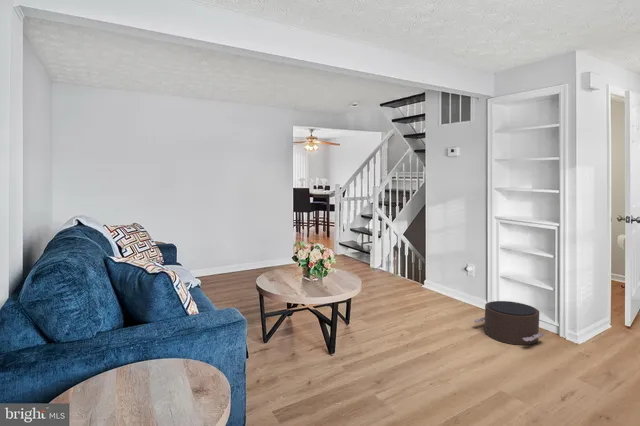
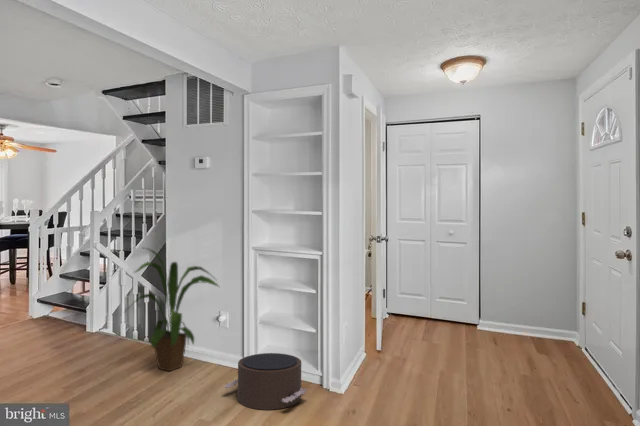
house plant: none [399,216,469,304] -> present [125,248,218,371]

